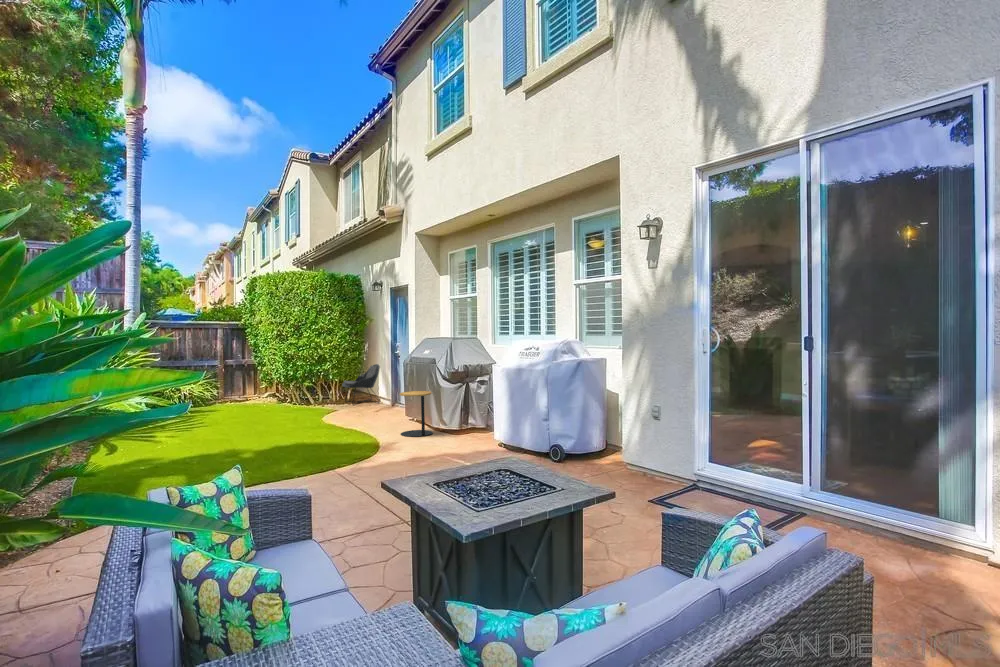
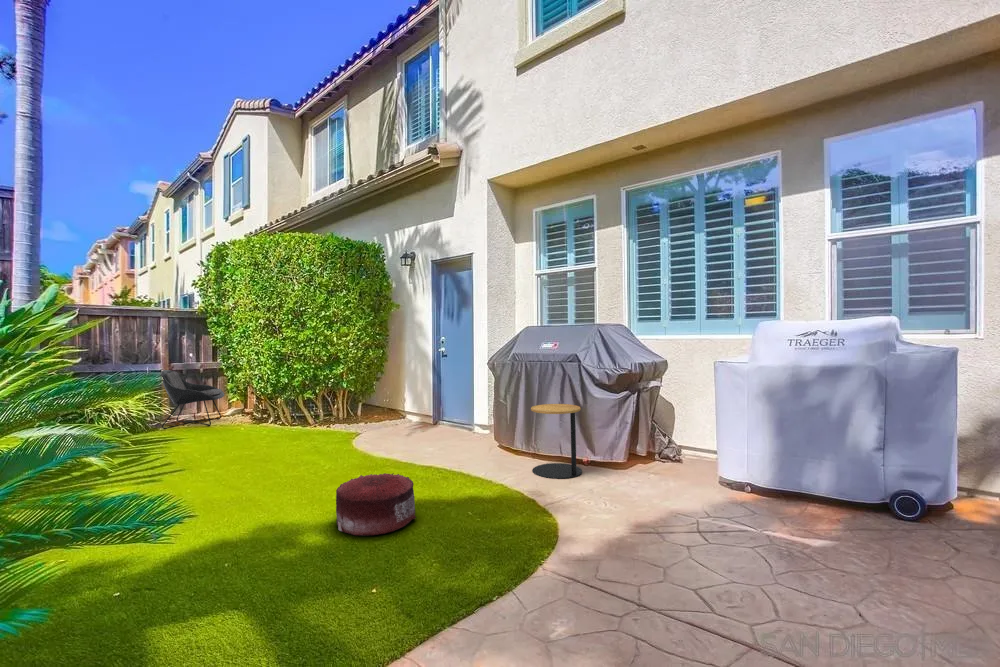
lounge chair: present [342,364,380,405] -> present [161,370,224,429]
pouf: none [259,423,304,451] -> present [336,473,416,536]

